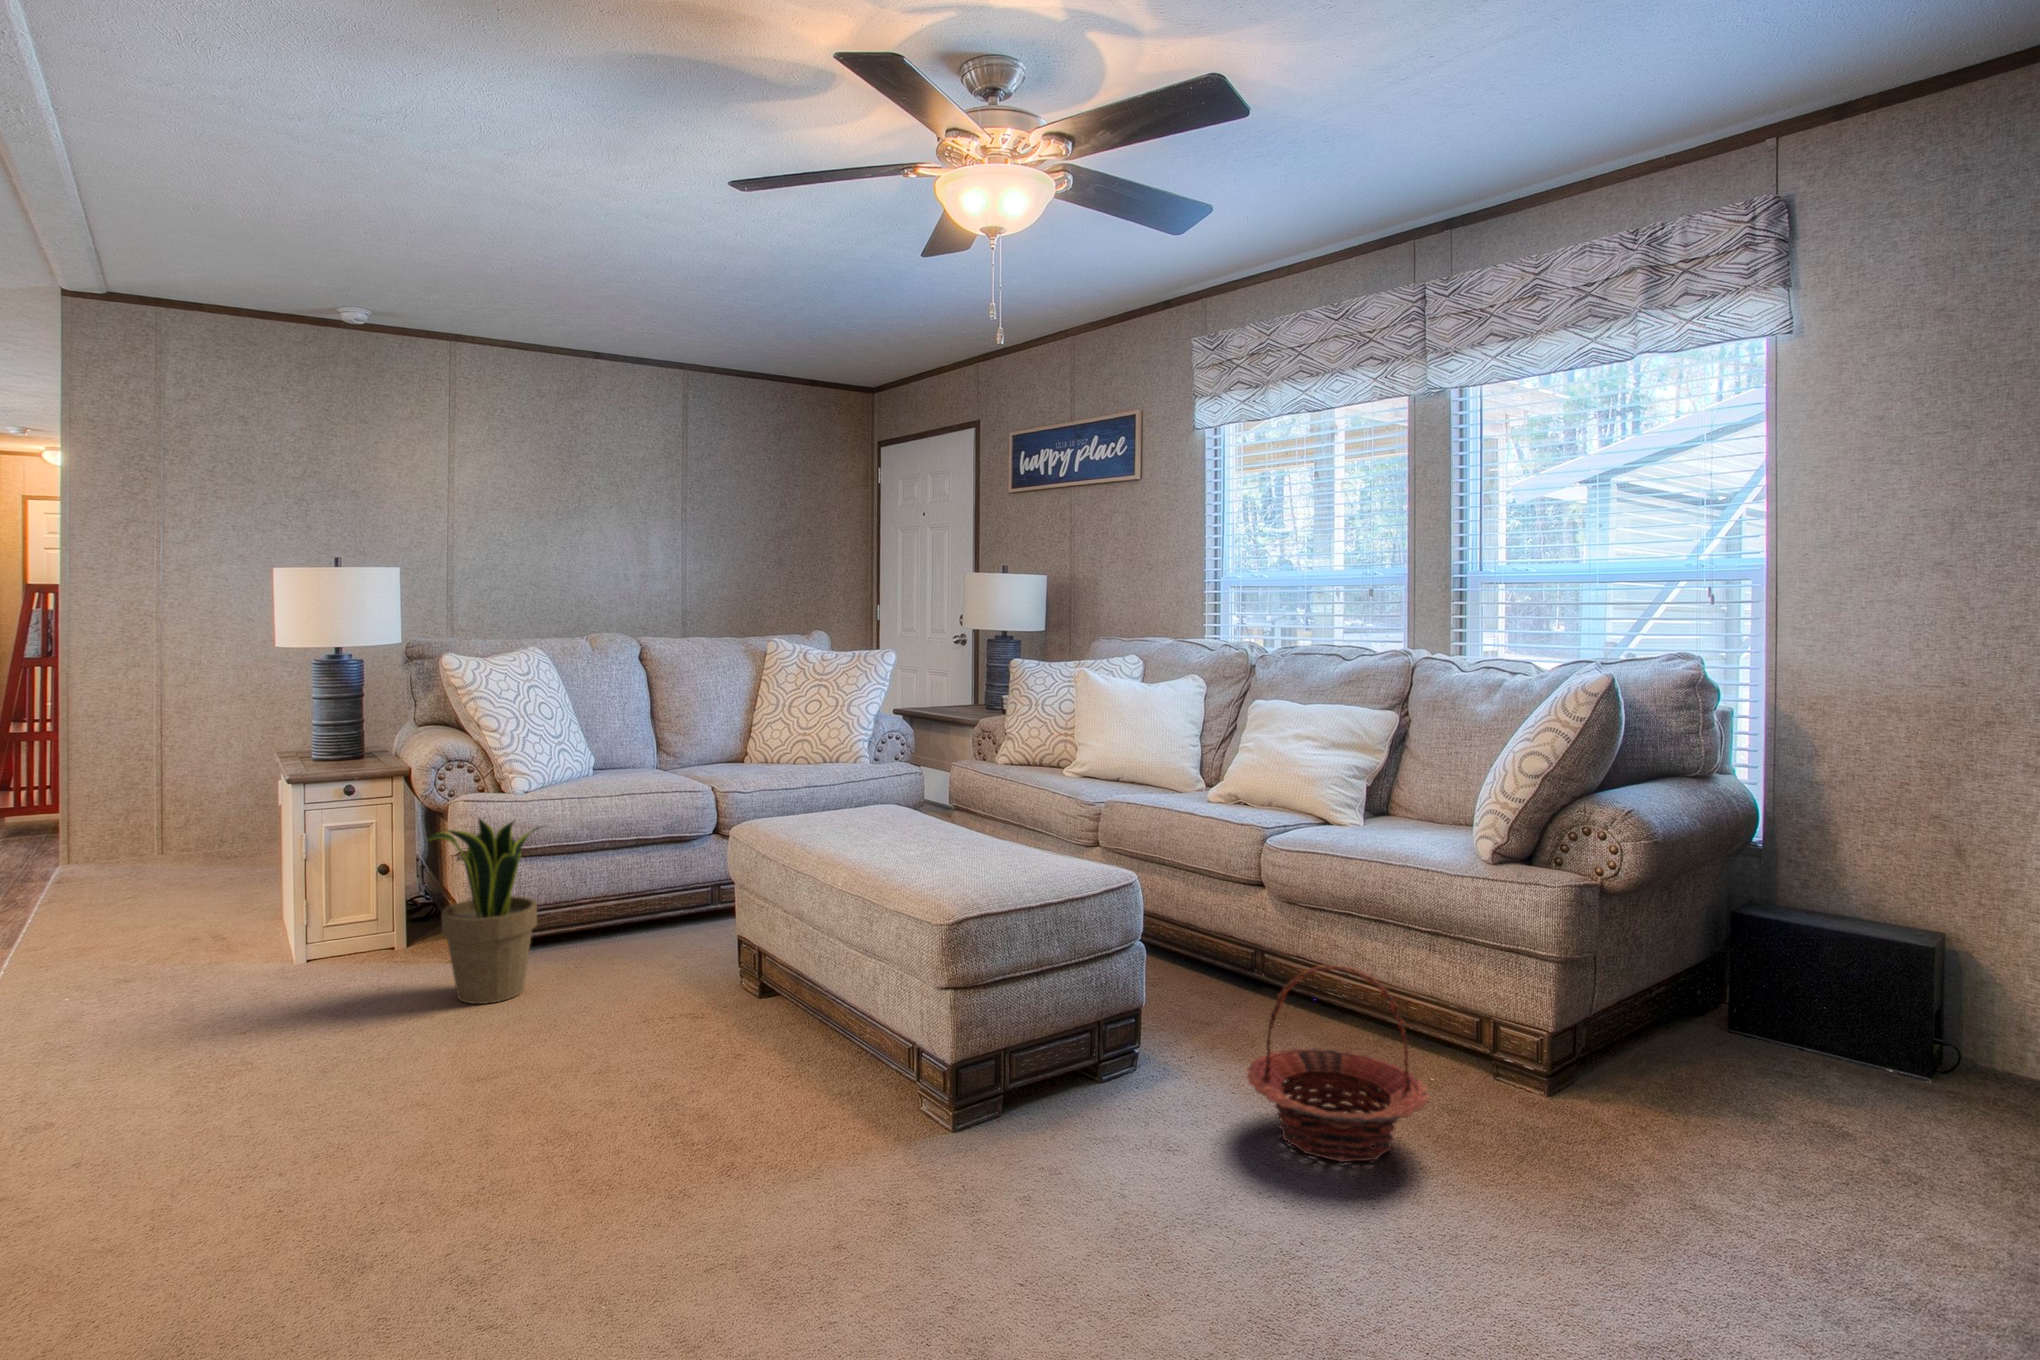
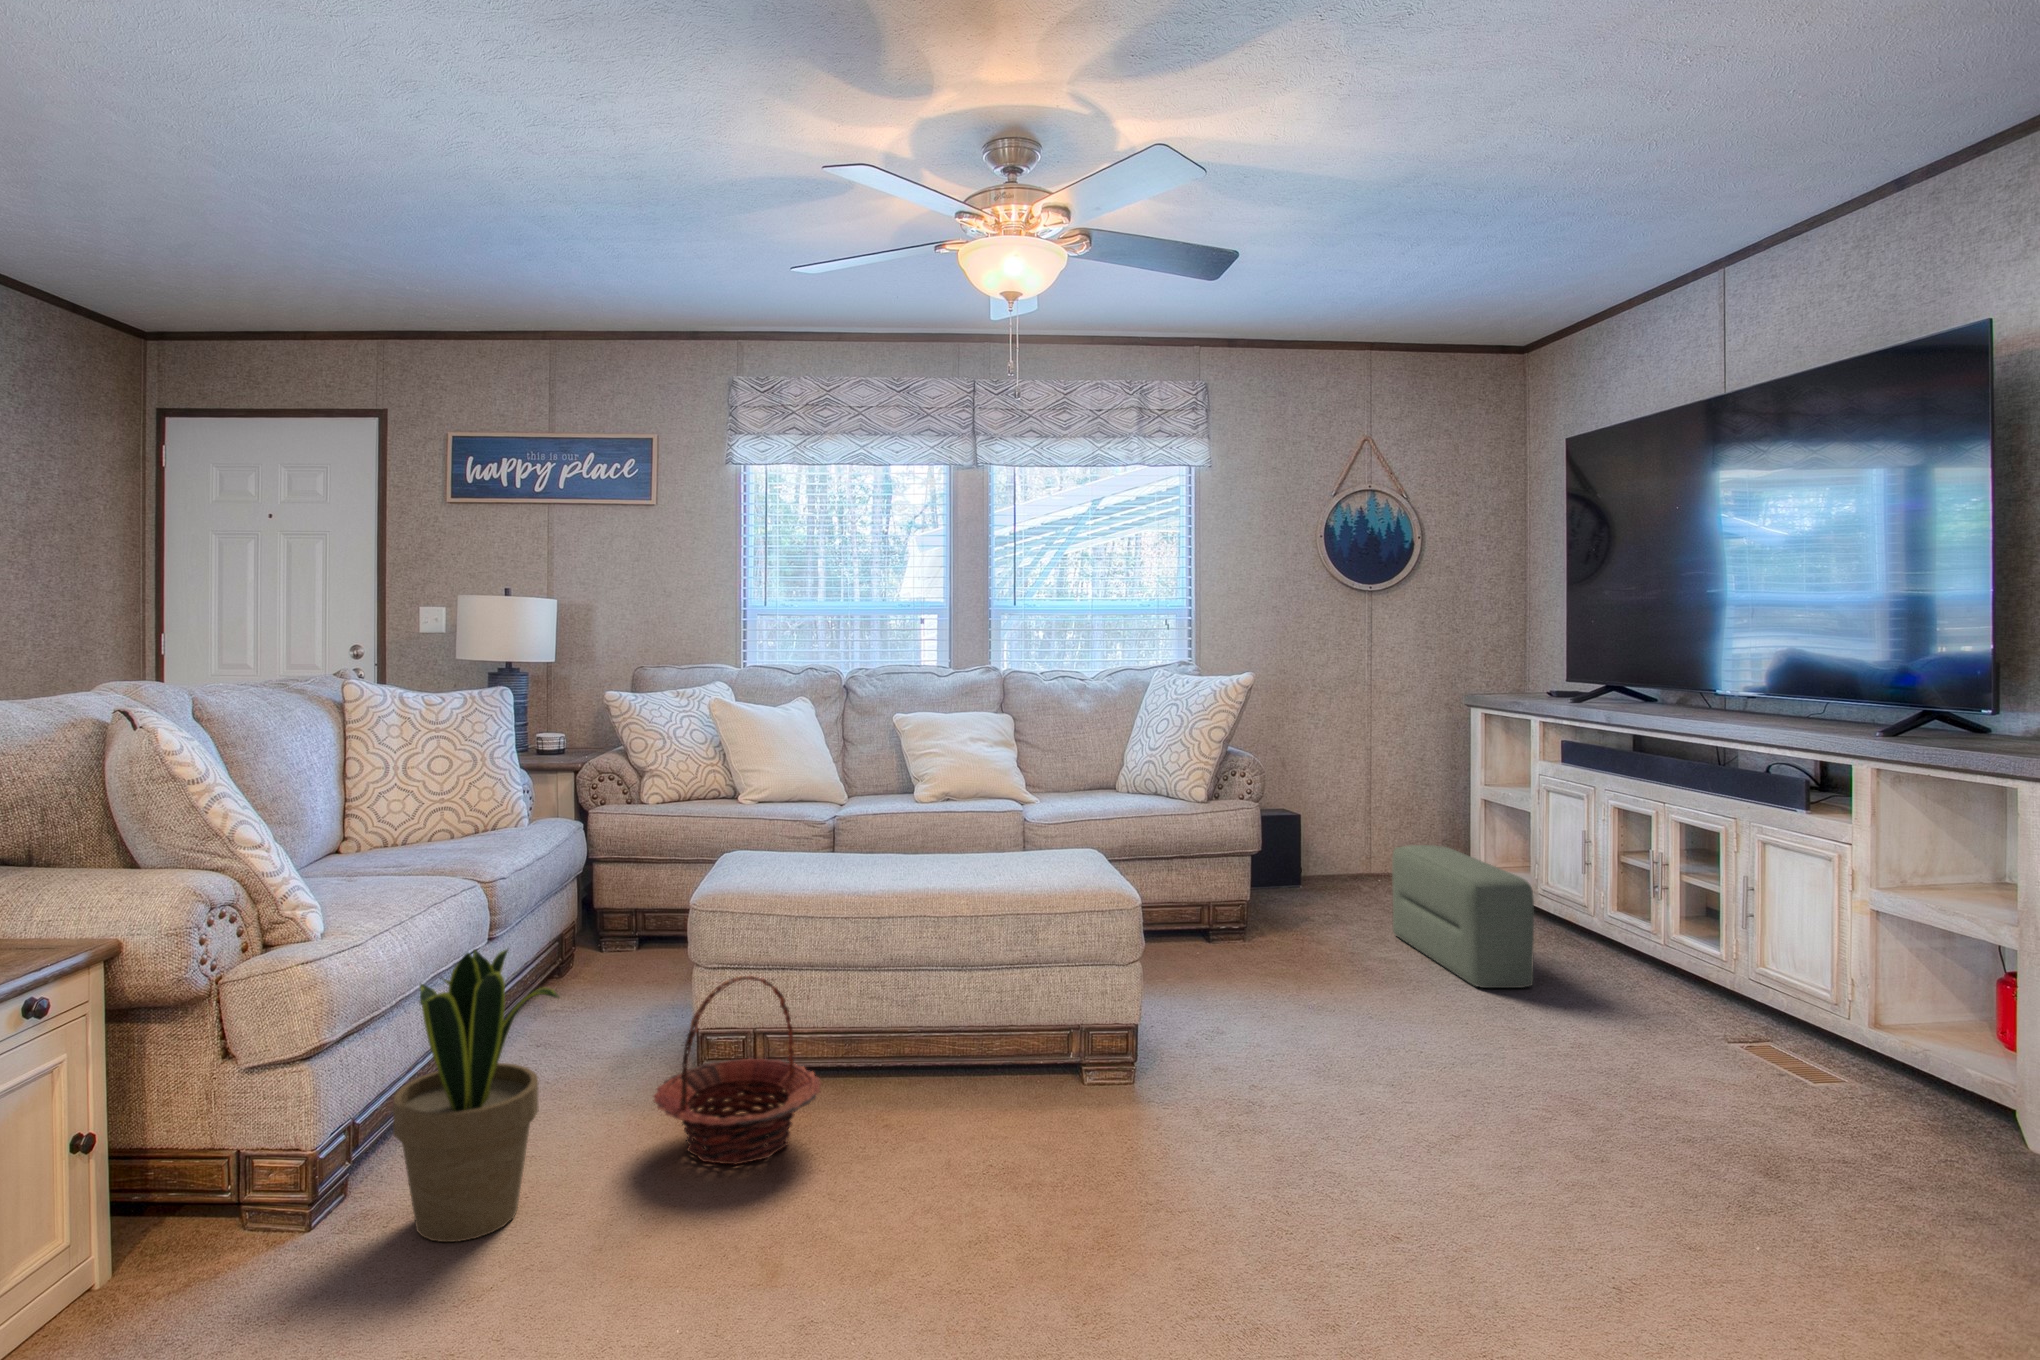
basket: present [1246,965,1429,1162] -> present [654,976,821,1164]
pouf: none [1688,989,1939,1297] -> present [1392,845,1534,988]

